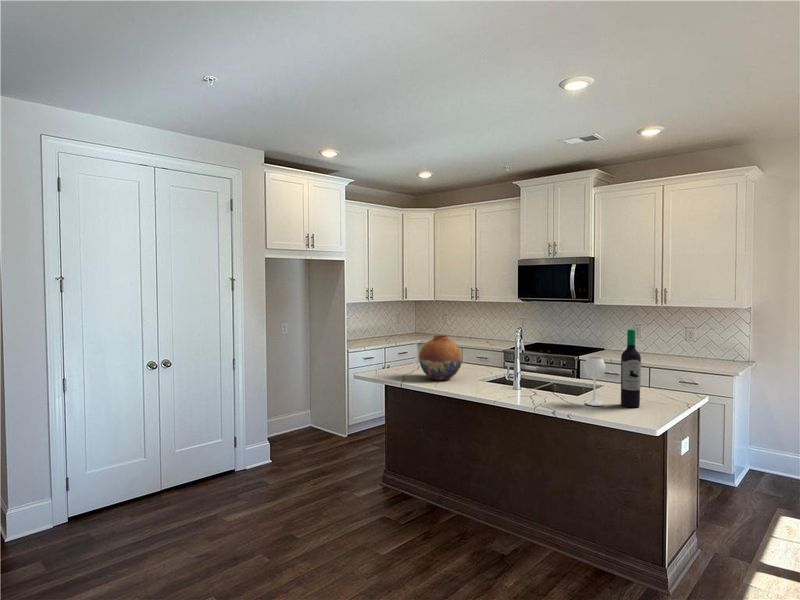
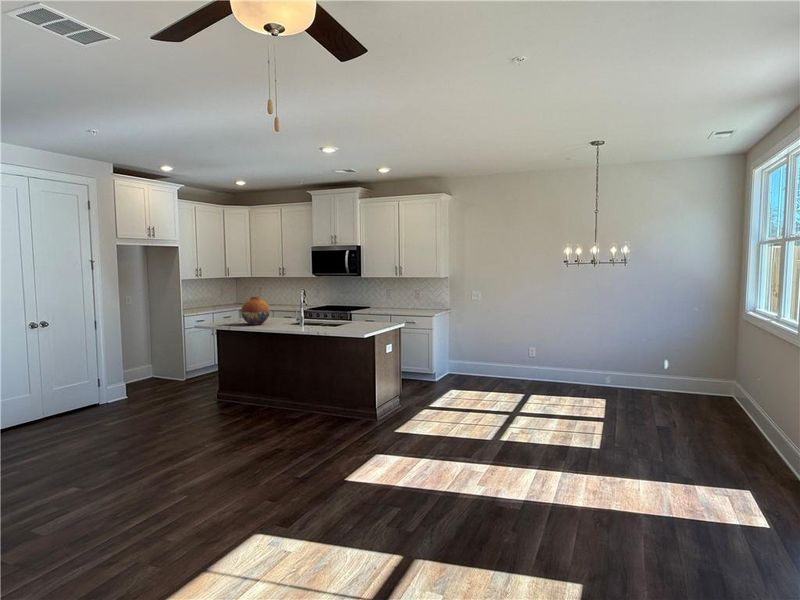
wine bottle: present [584,329,641,407] -> none [337,287,365,329]

